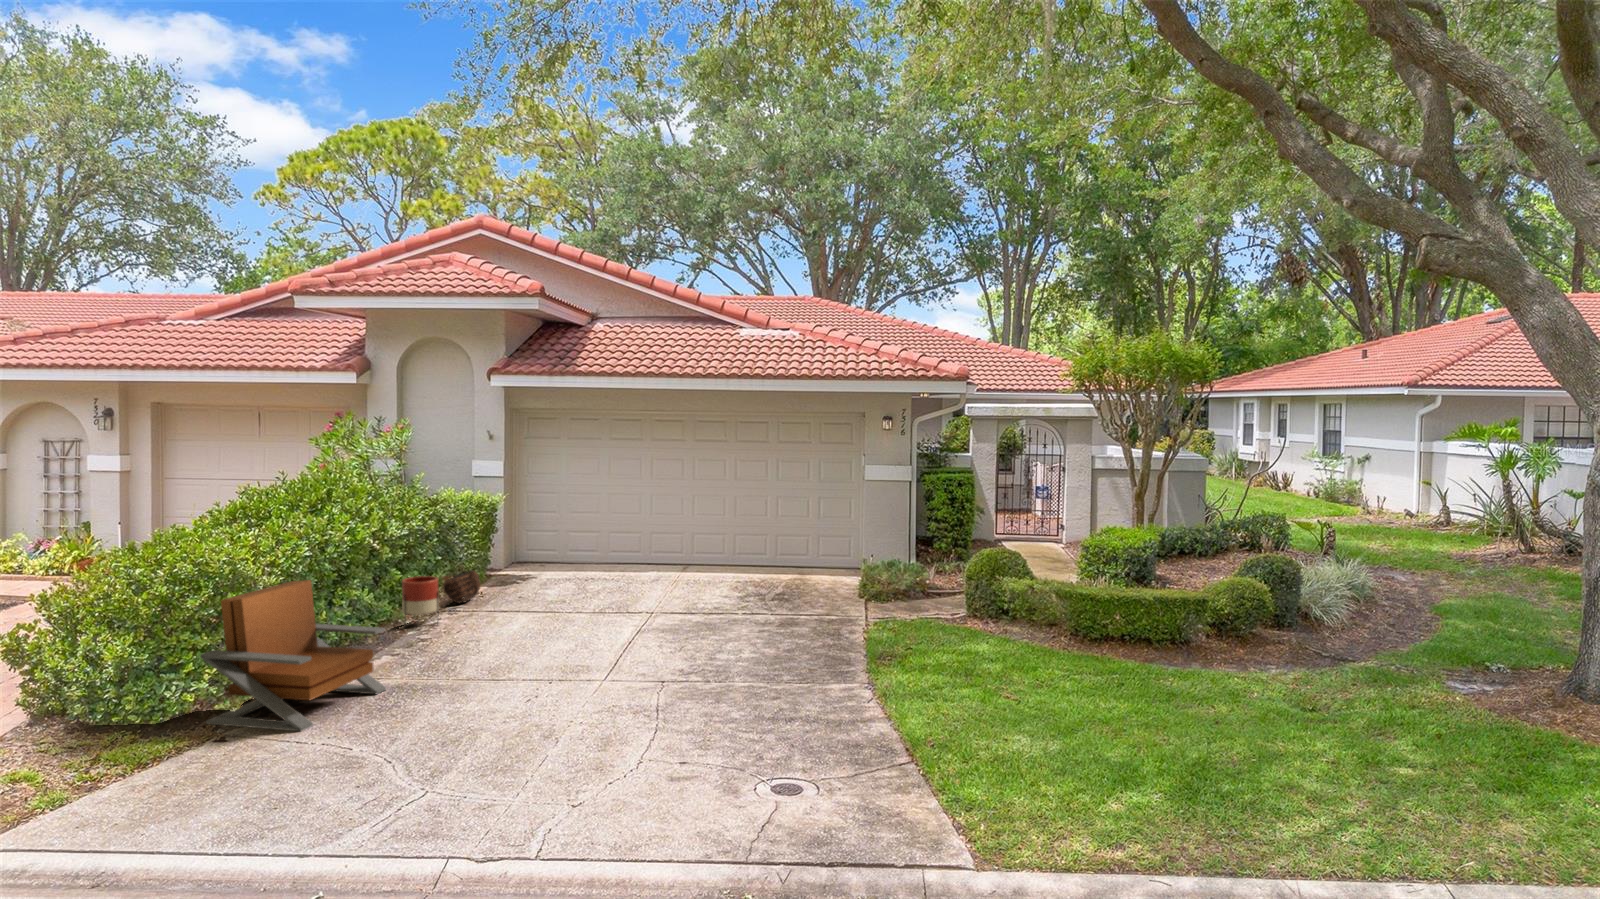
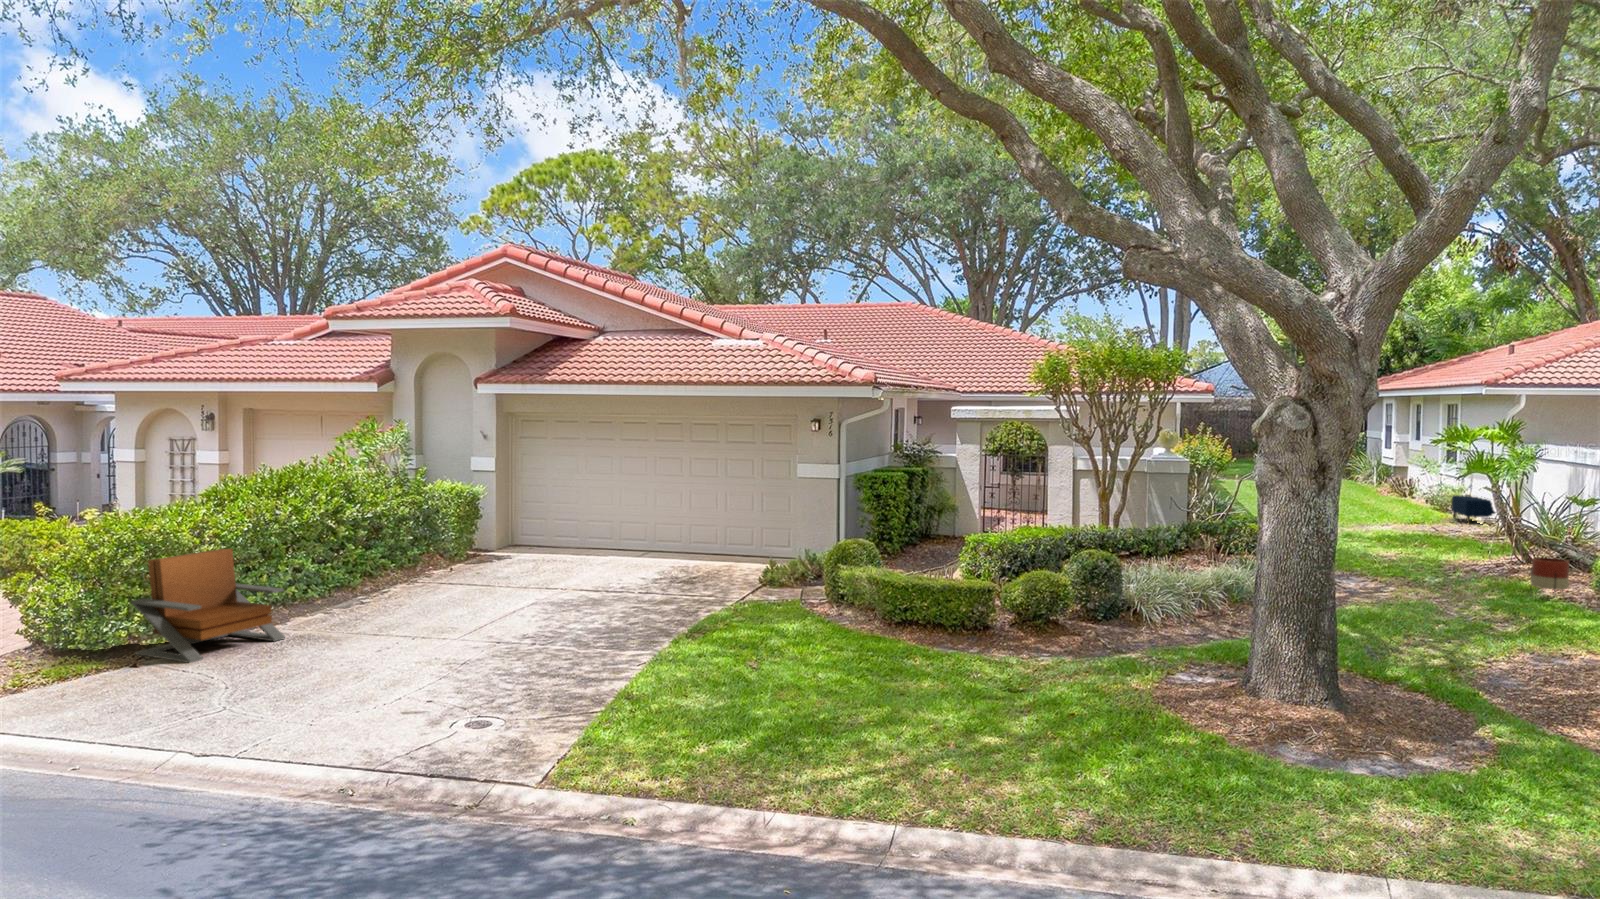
bench: none [1352,486,1397,513] -> present [1451,495,1495,524]
basket: present [443,570,480,603] -> none [412,551,451,579]
planter: present [402,576,439,616] -> present [1531,557,1569,592]

